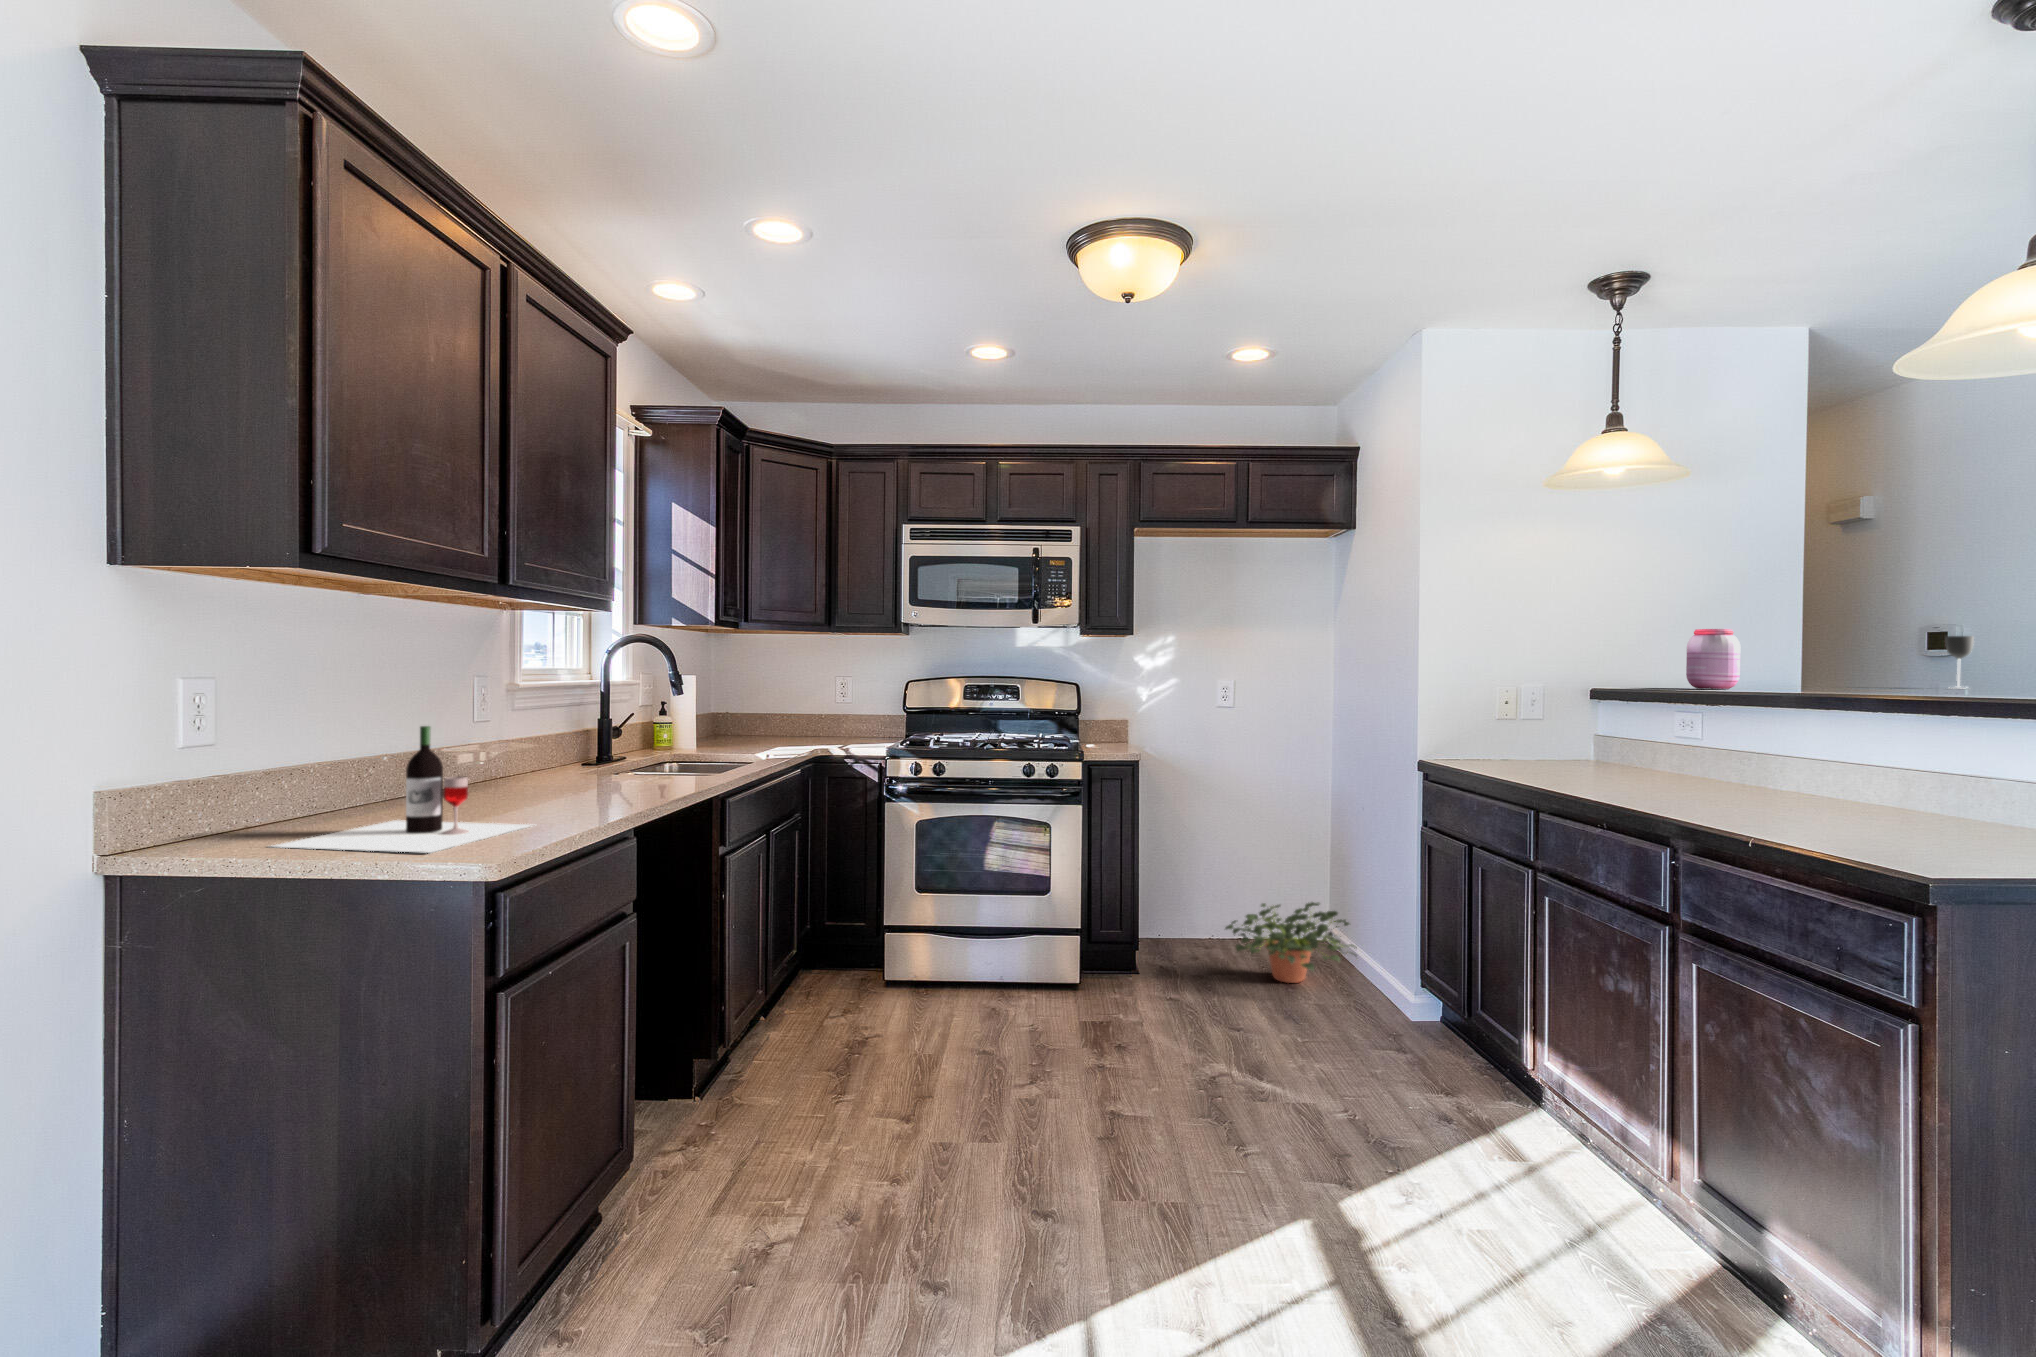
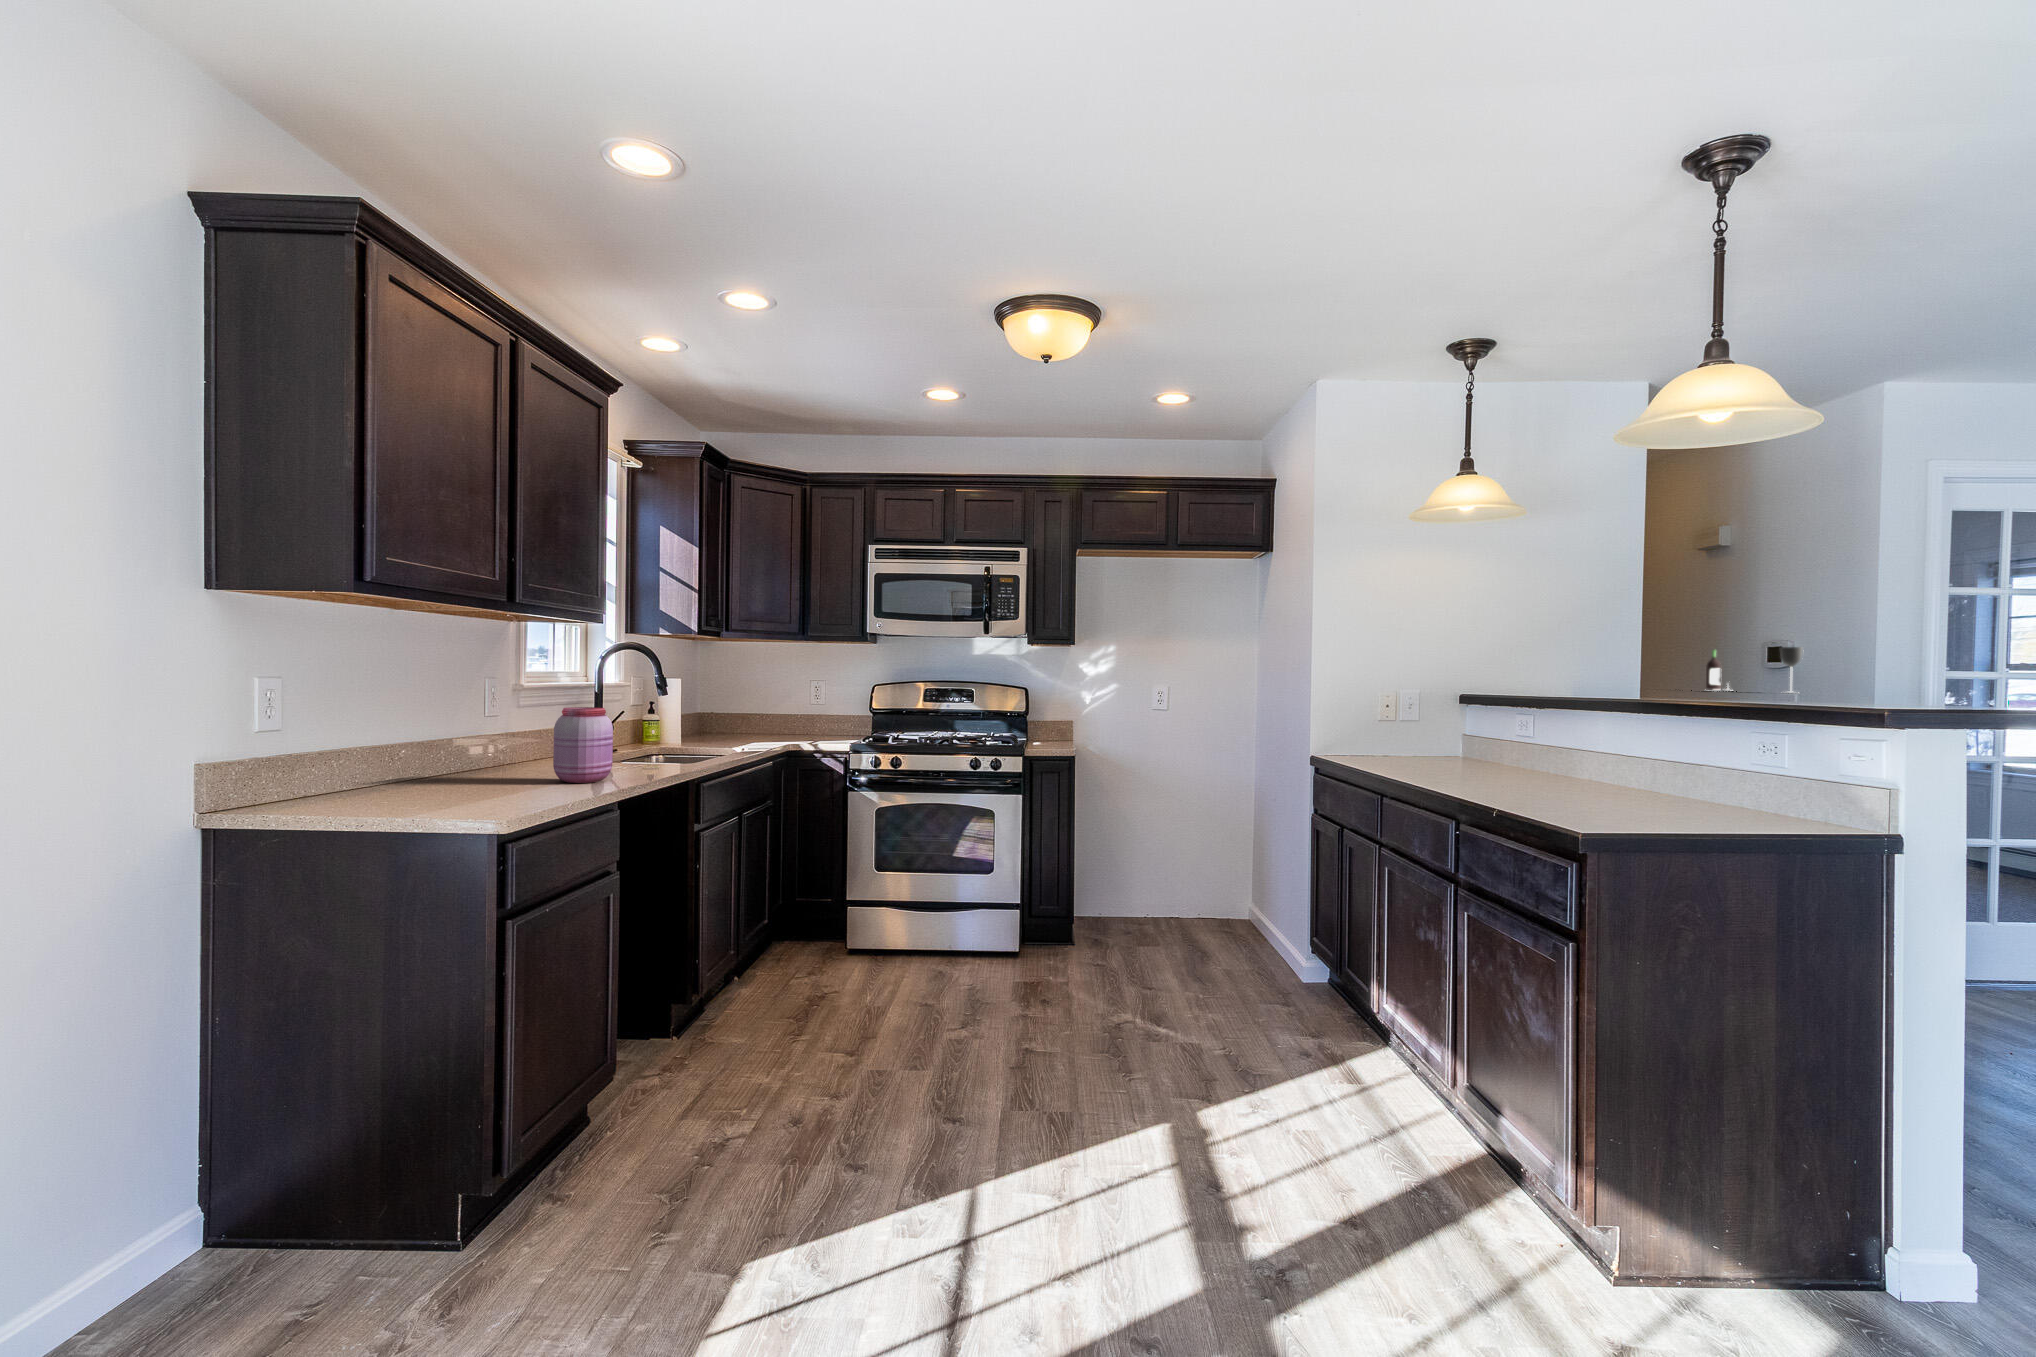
jar: present [1686,629,1740,689] -> present [553,707,613,783]
wine bottle: present [273,726,531,853] -> present [1706,650,1733,691]
potted plant: present [1225,902,1357,983] -> none [1149,880,1264,950]

